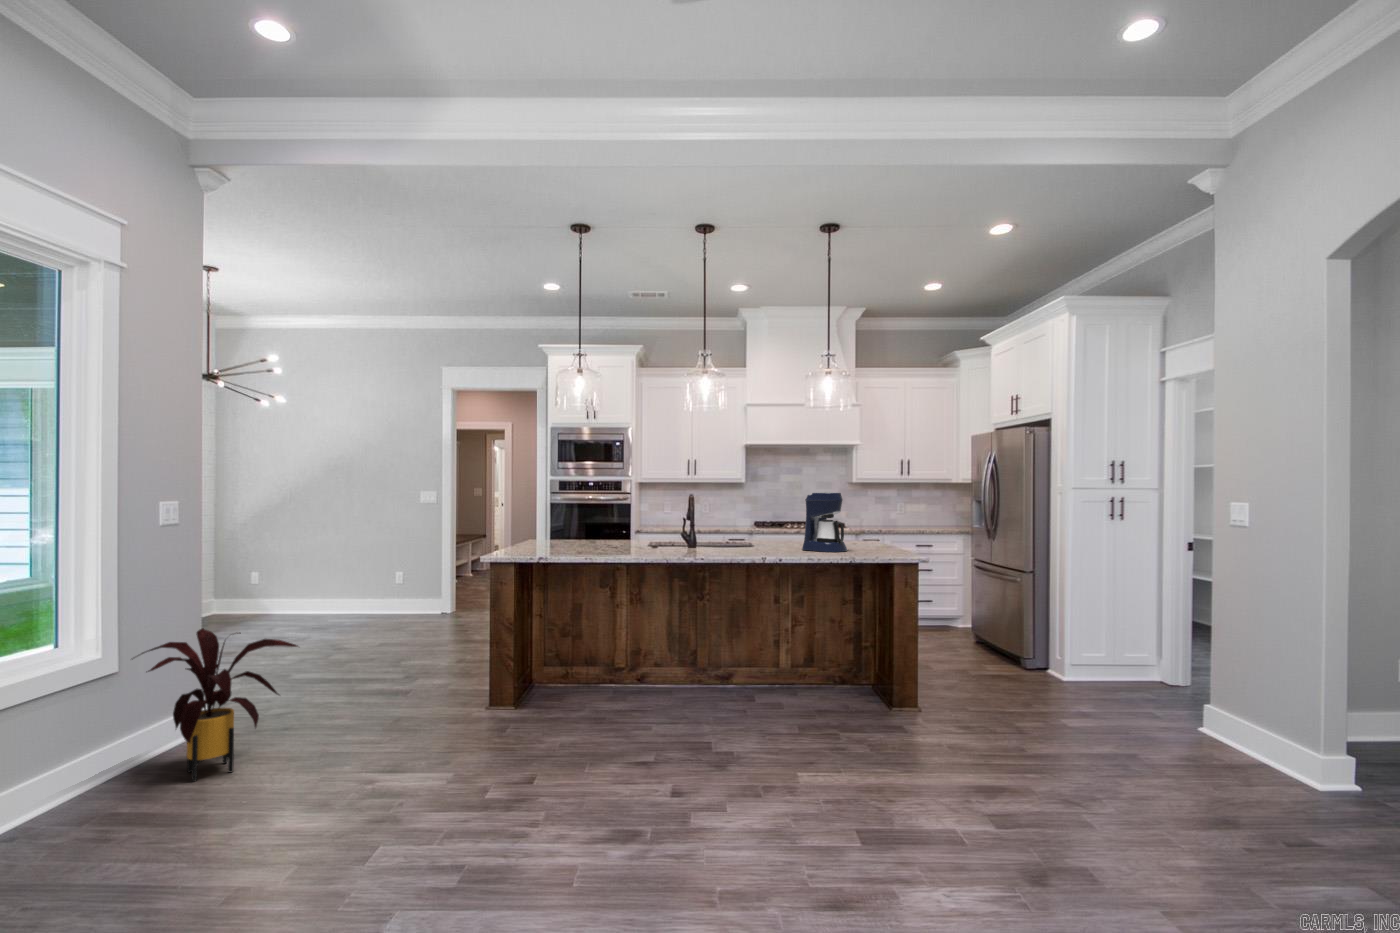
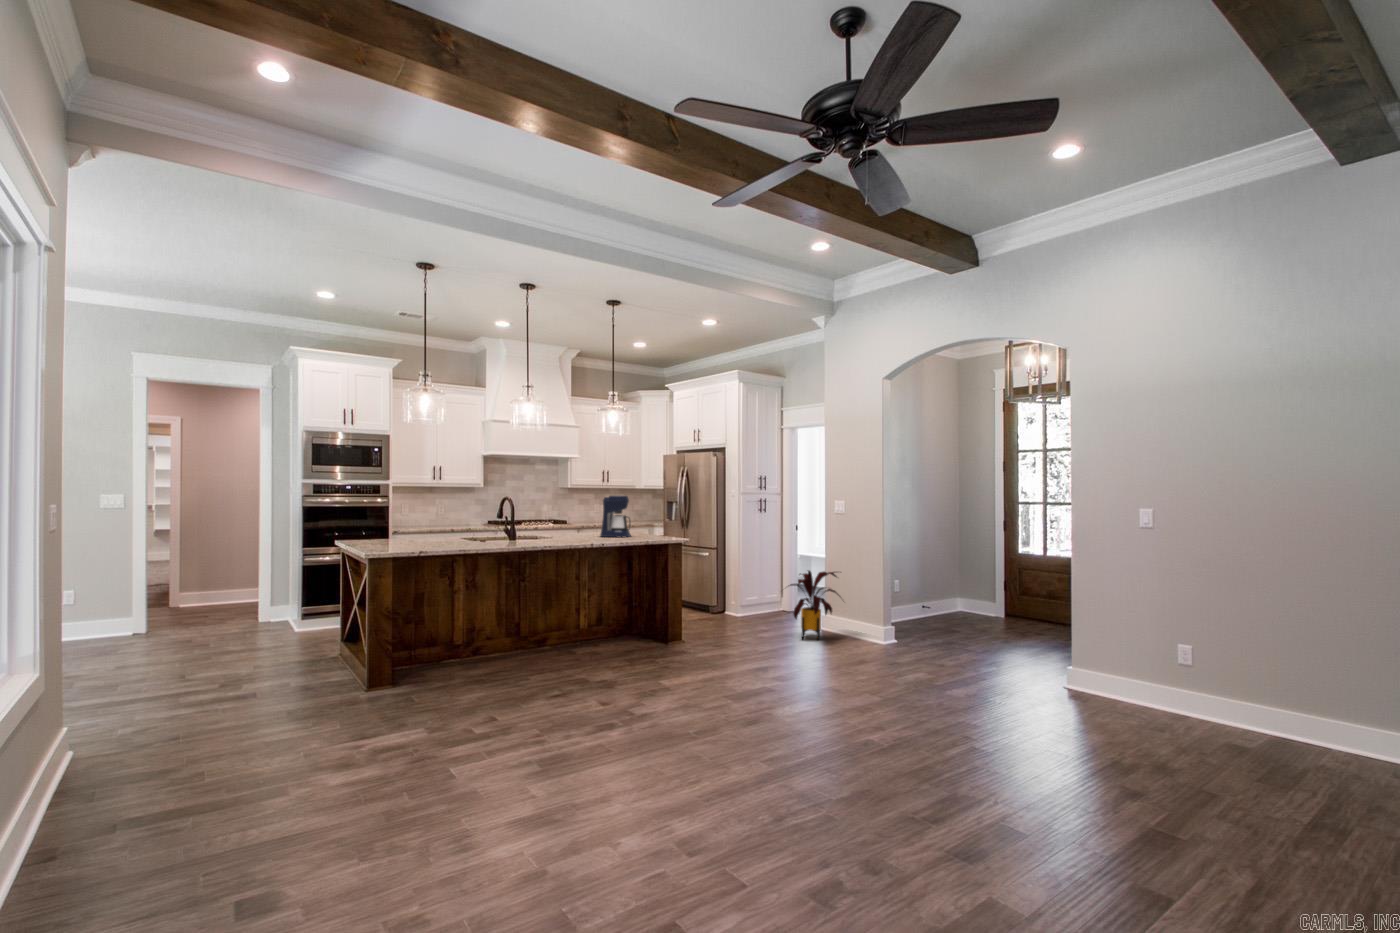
house plant: present [141,628,298,782] -> present [790,571,840,640]

